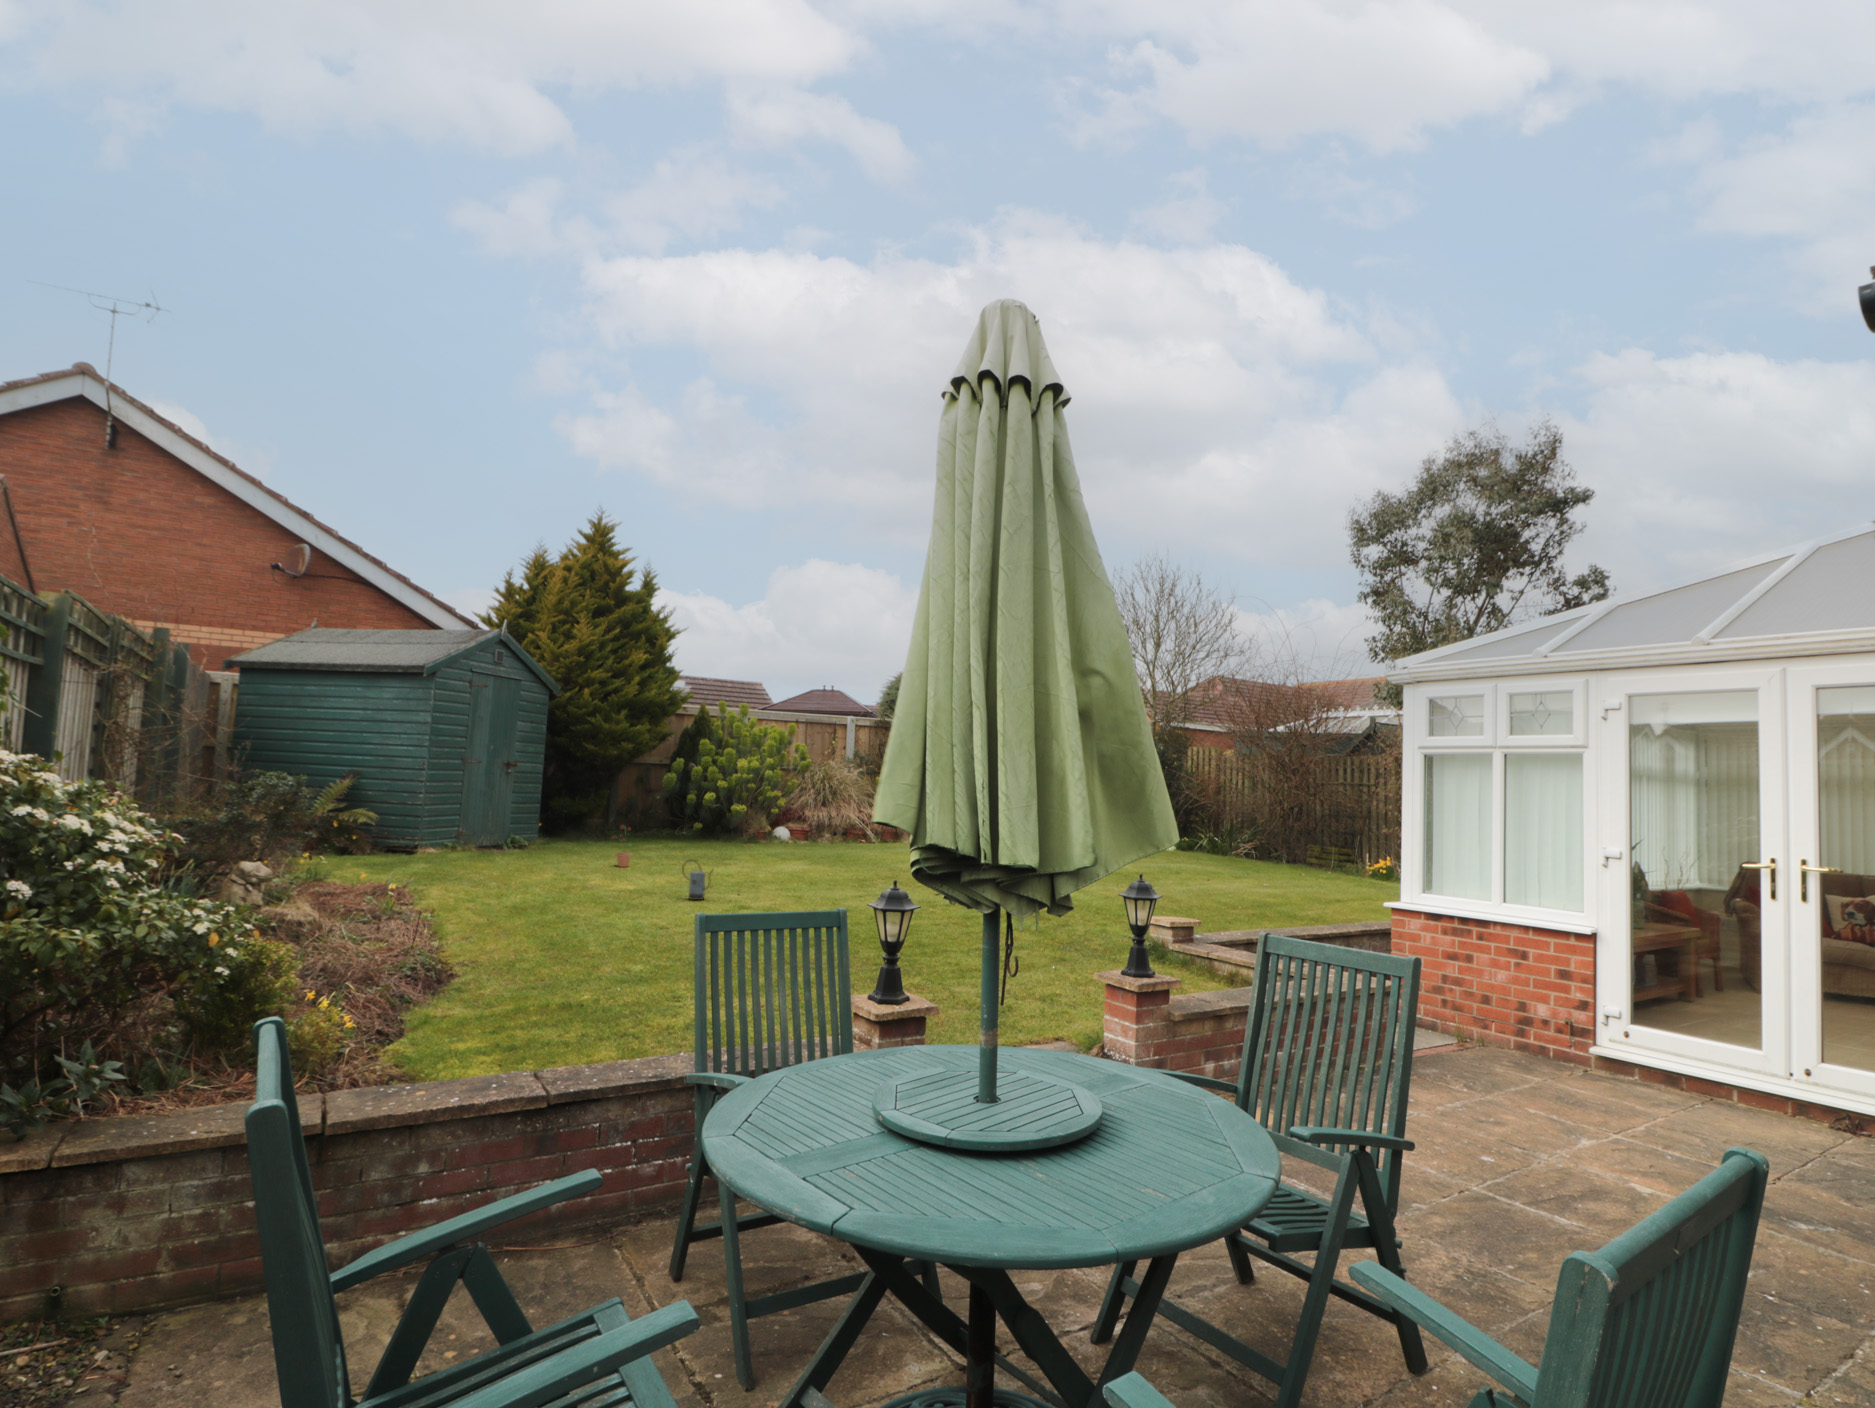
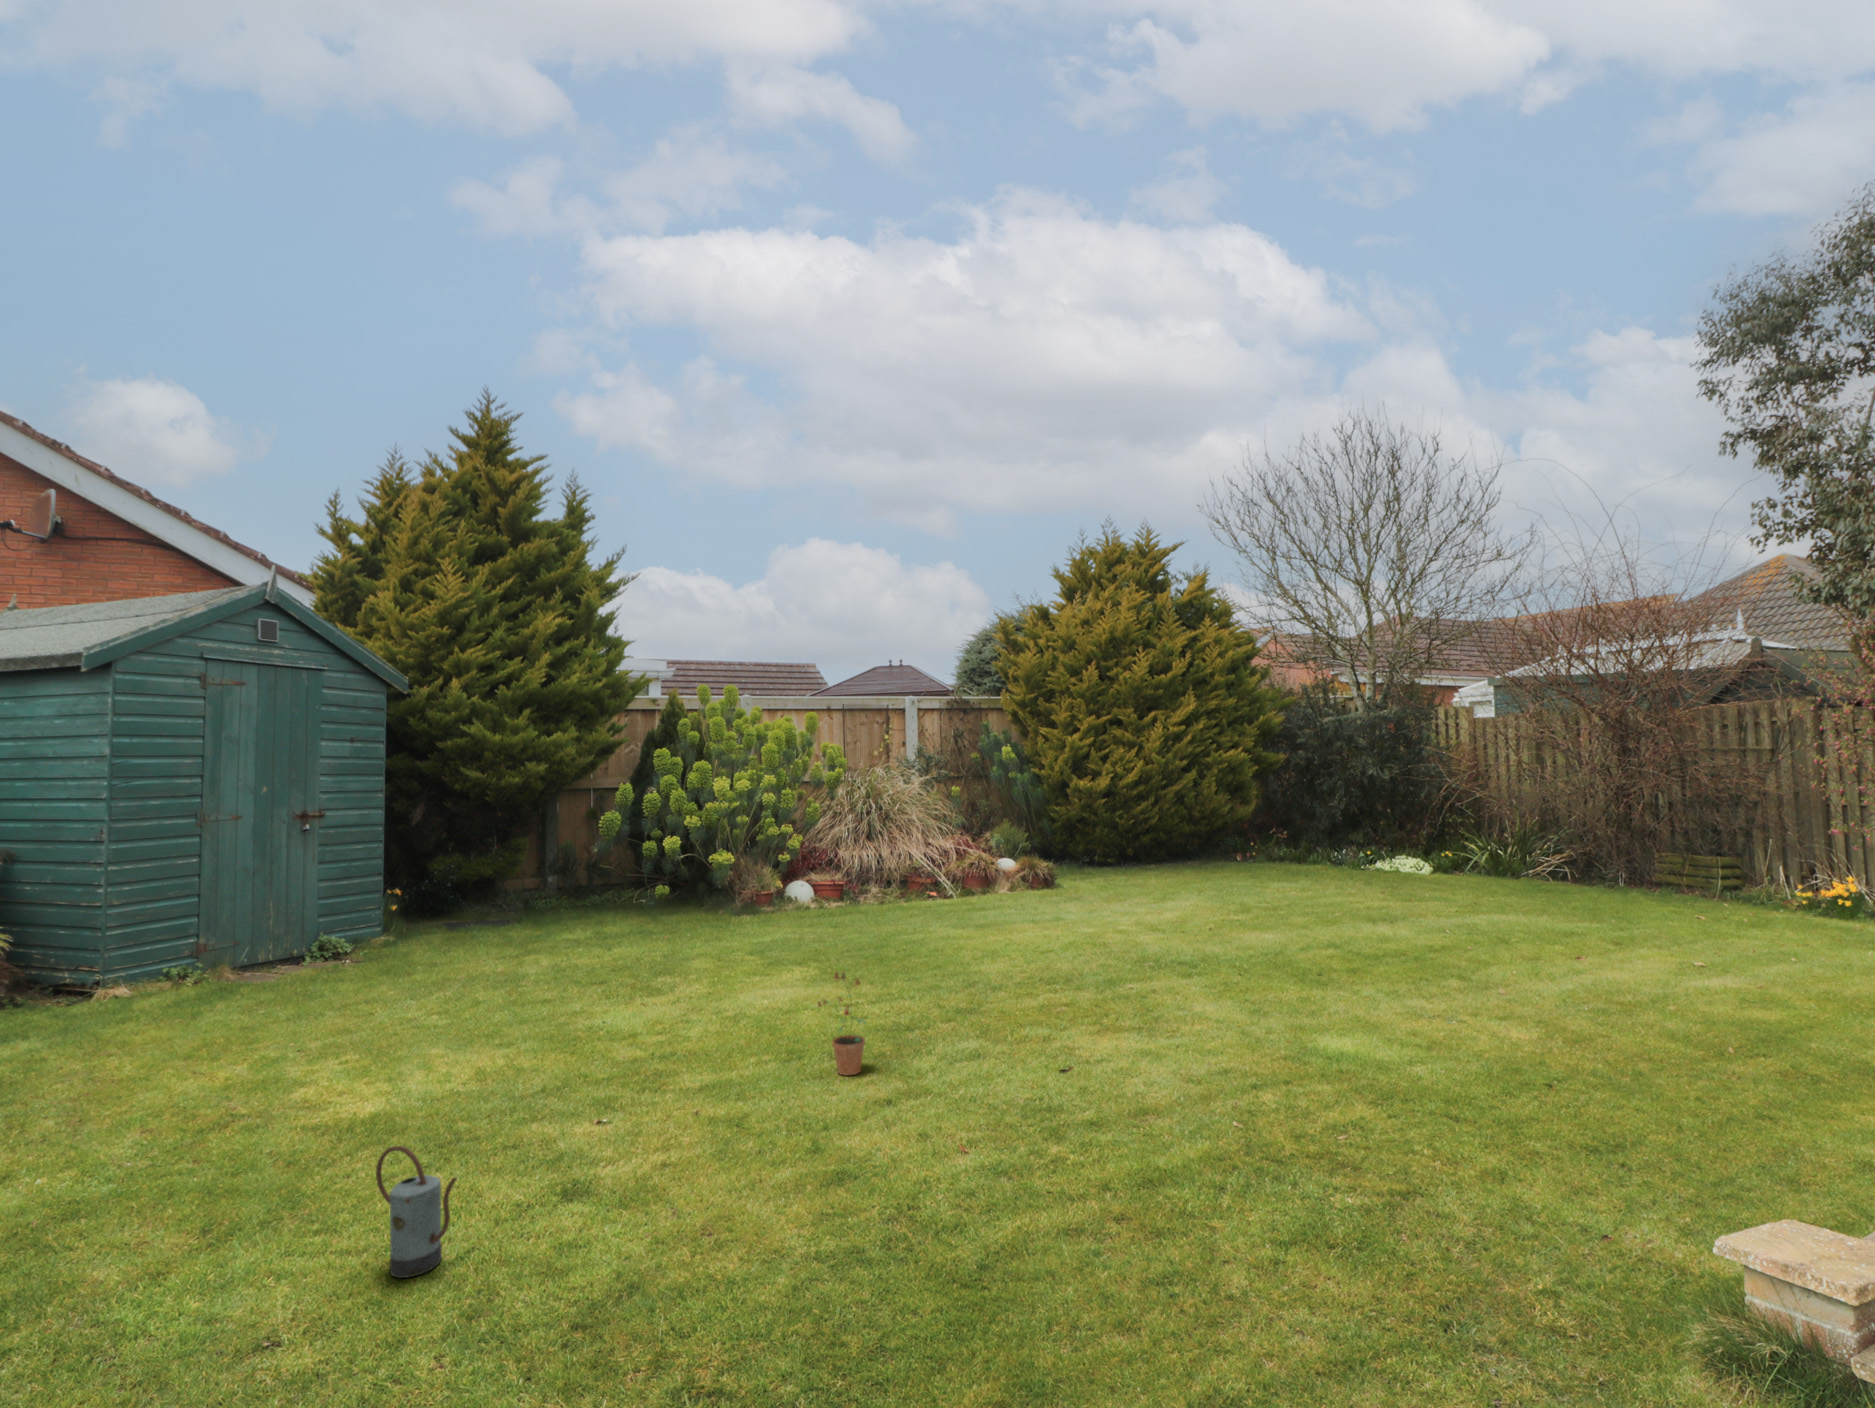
potted plant: present [612,827,631,867] -> present [818,971,866,1076]

